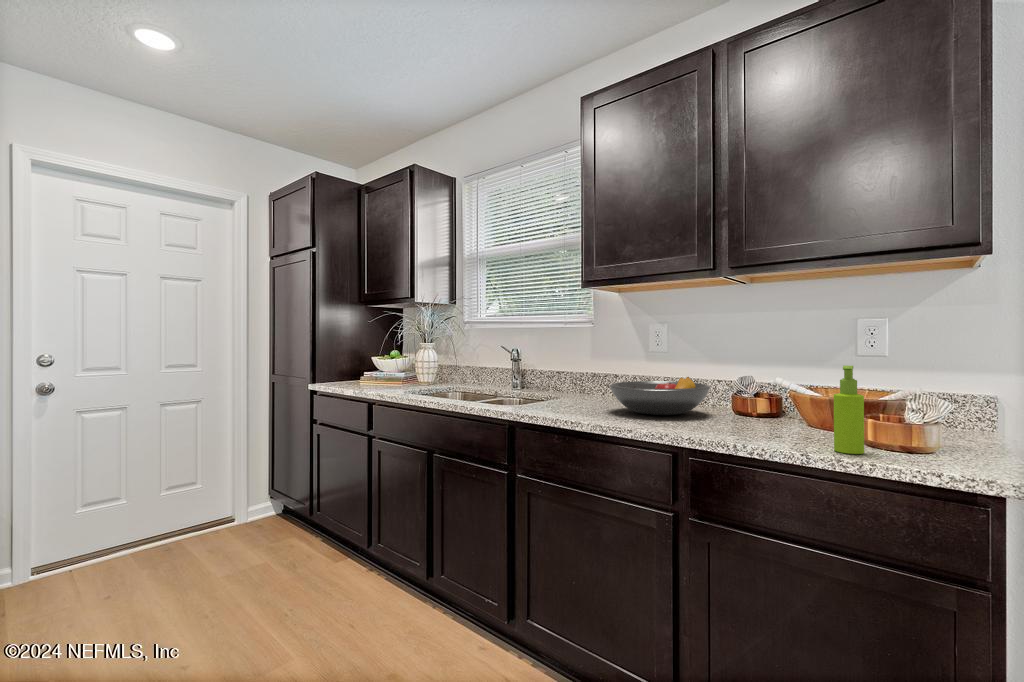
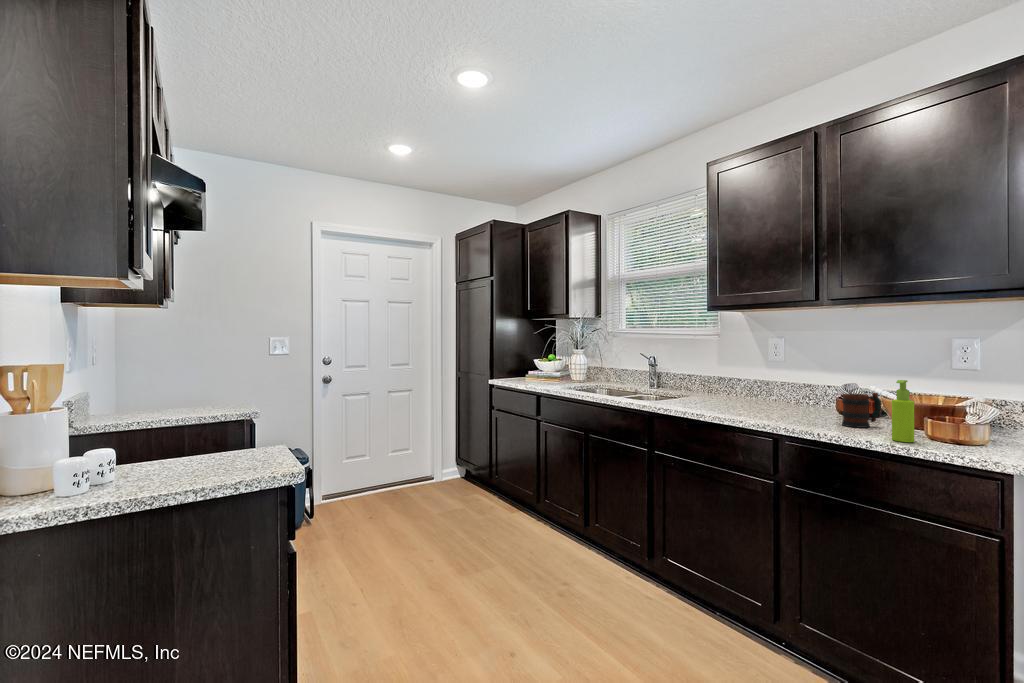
fruit bowl: present [610,377,711,415] -> none [729,383,813,412]
mug: none [755,386,802,434] -> present [842,393,881,428]

